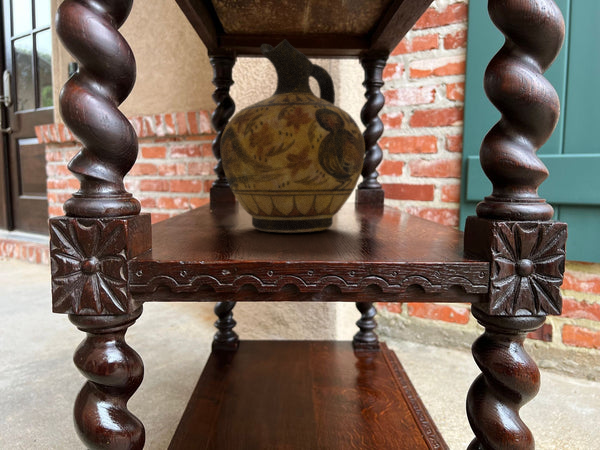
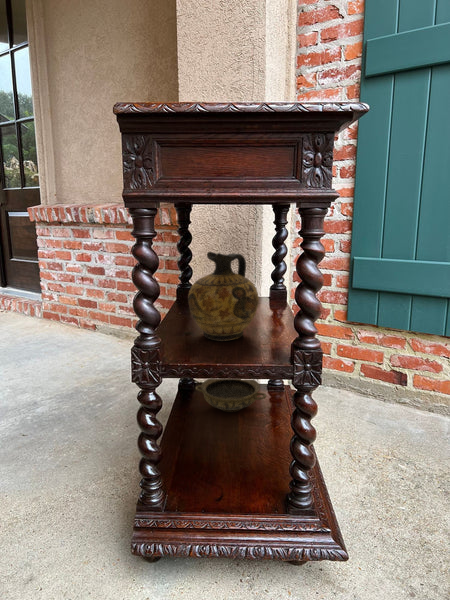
ceramic bowl: none [238,323,363,387] -> present [196,379,266,412]

